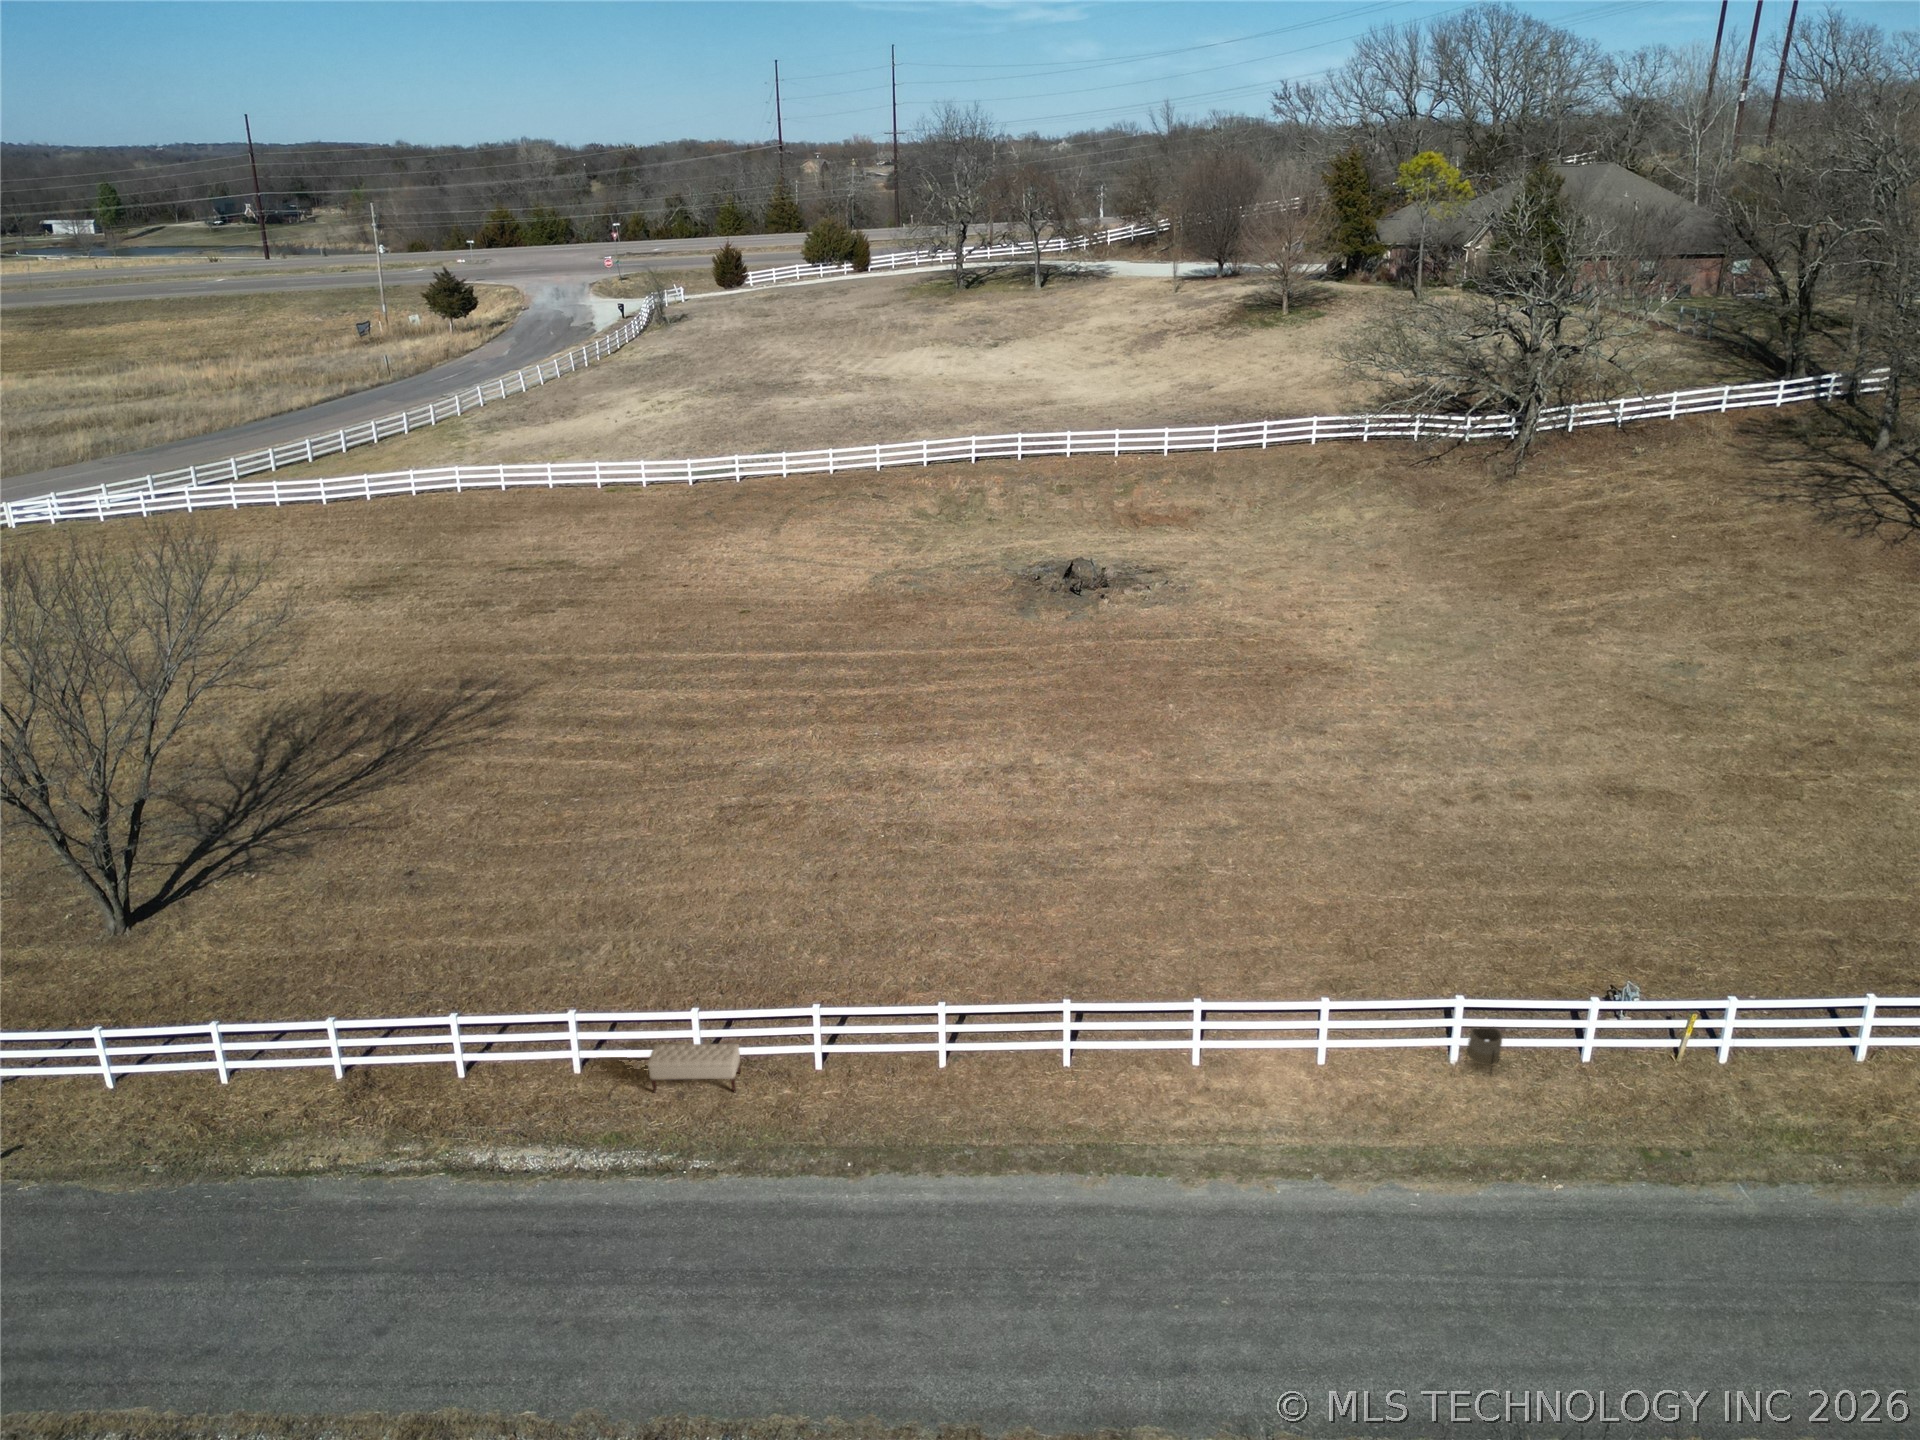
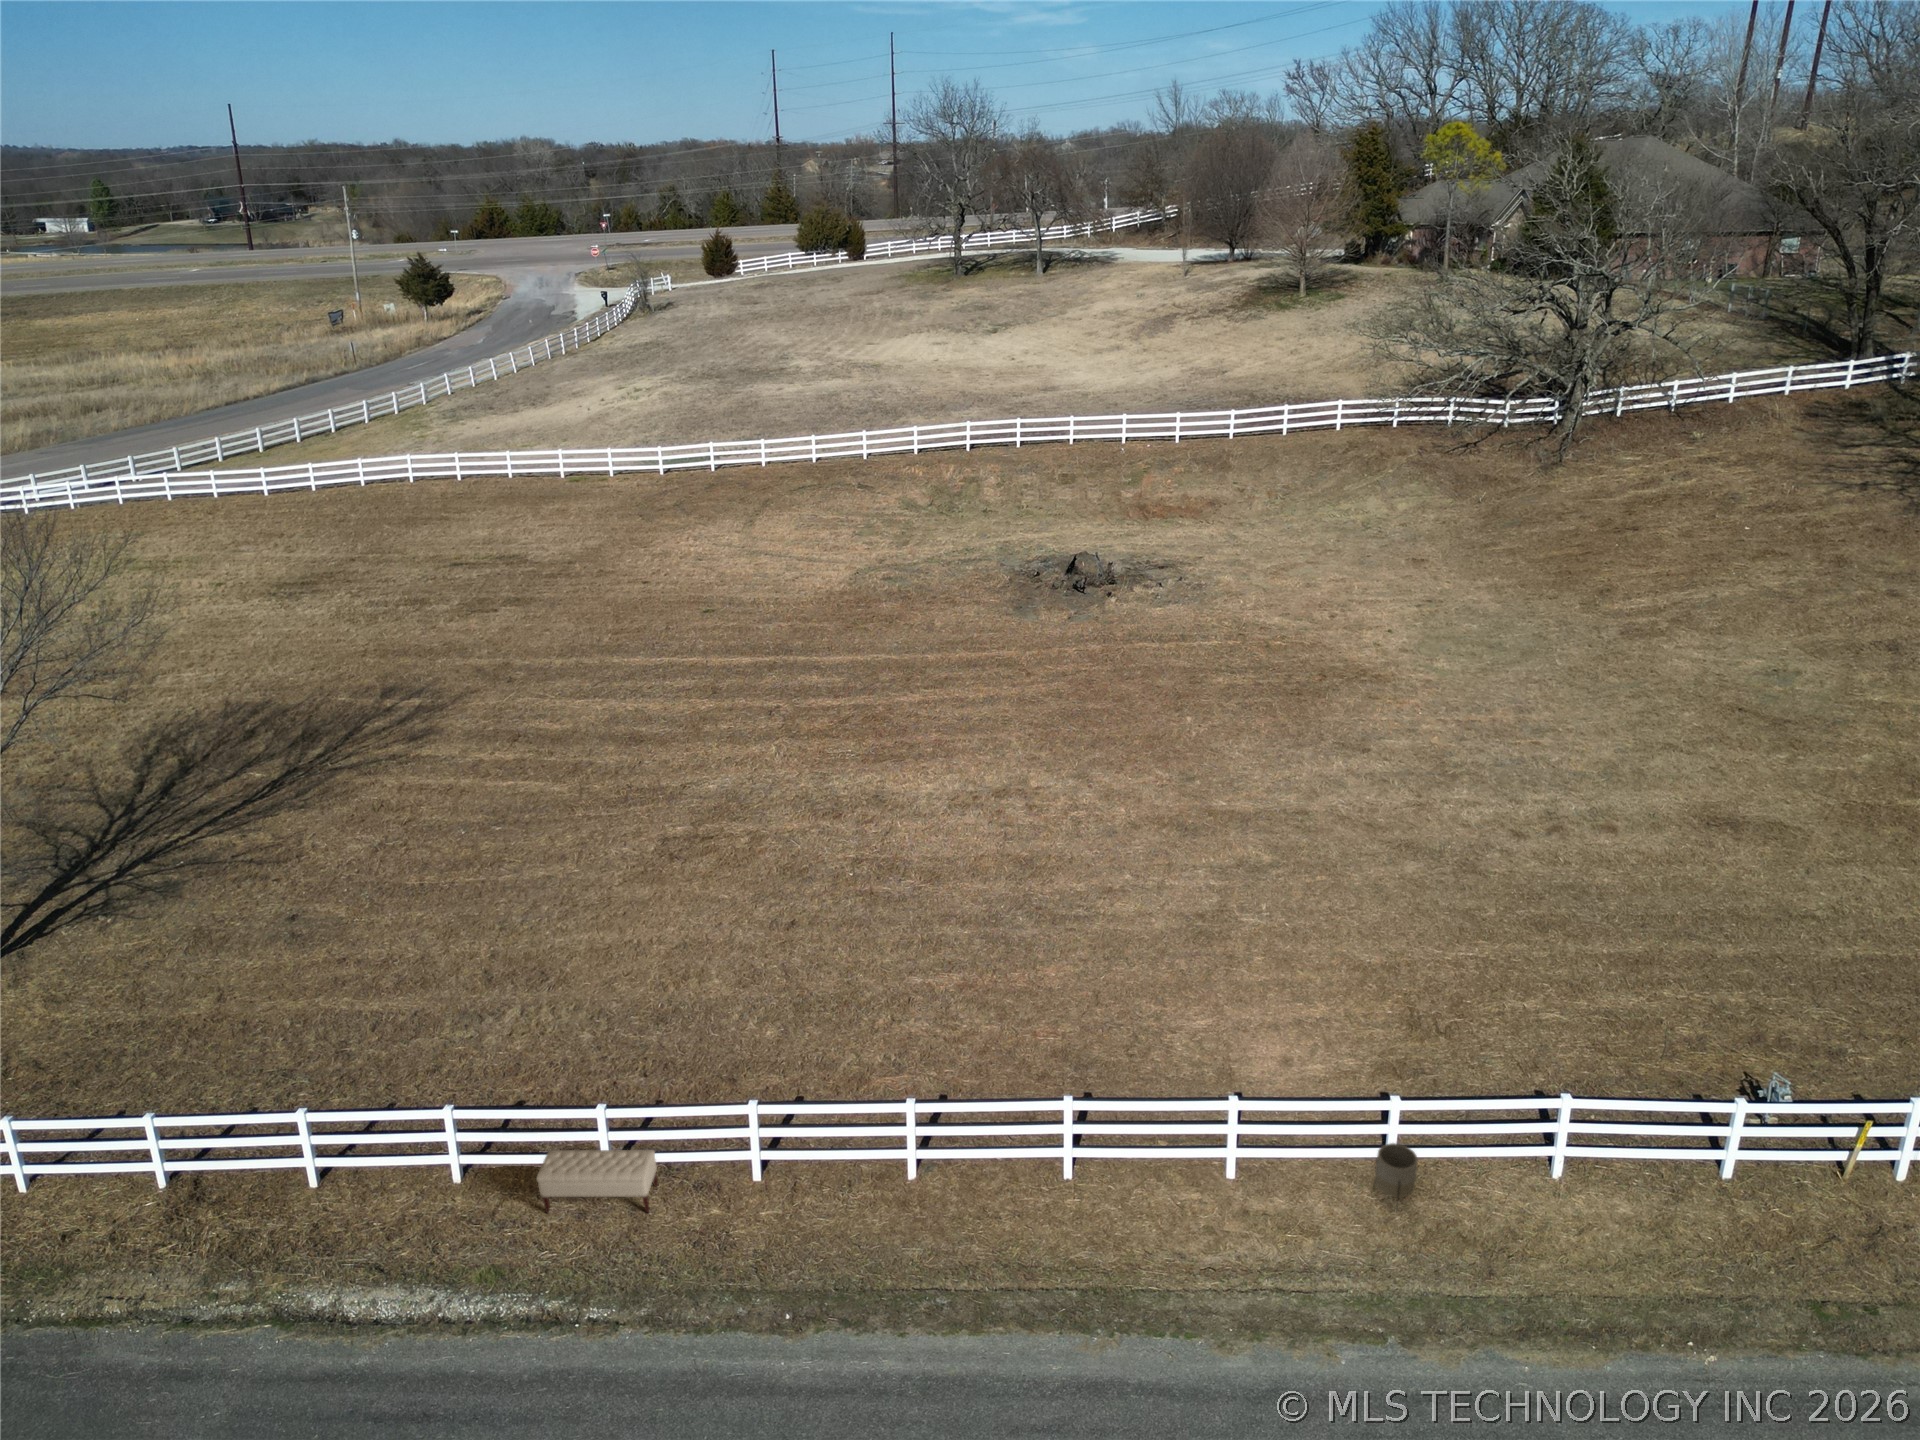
planter: present [1467,1028,1503,1065] -> present [1374,1143,1418,1198]

